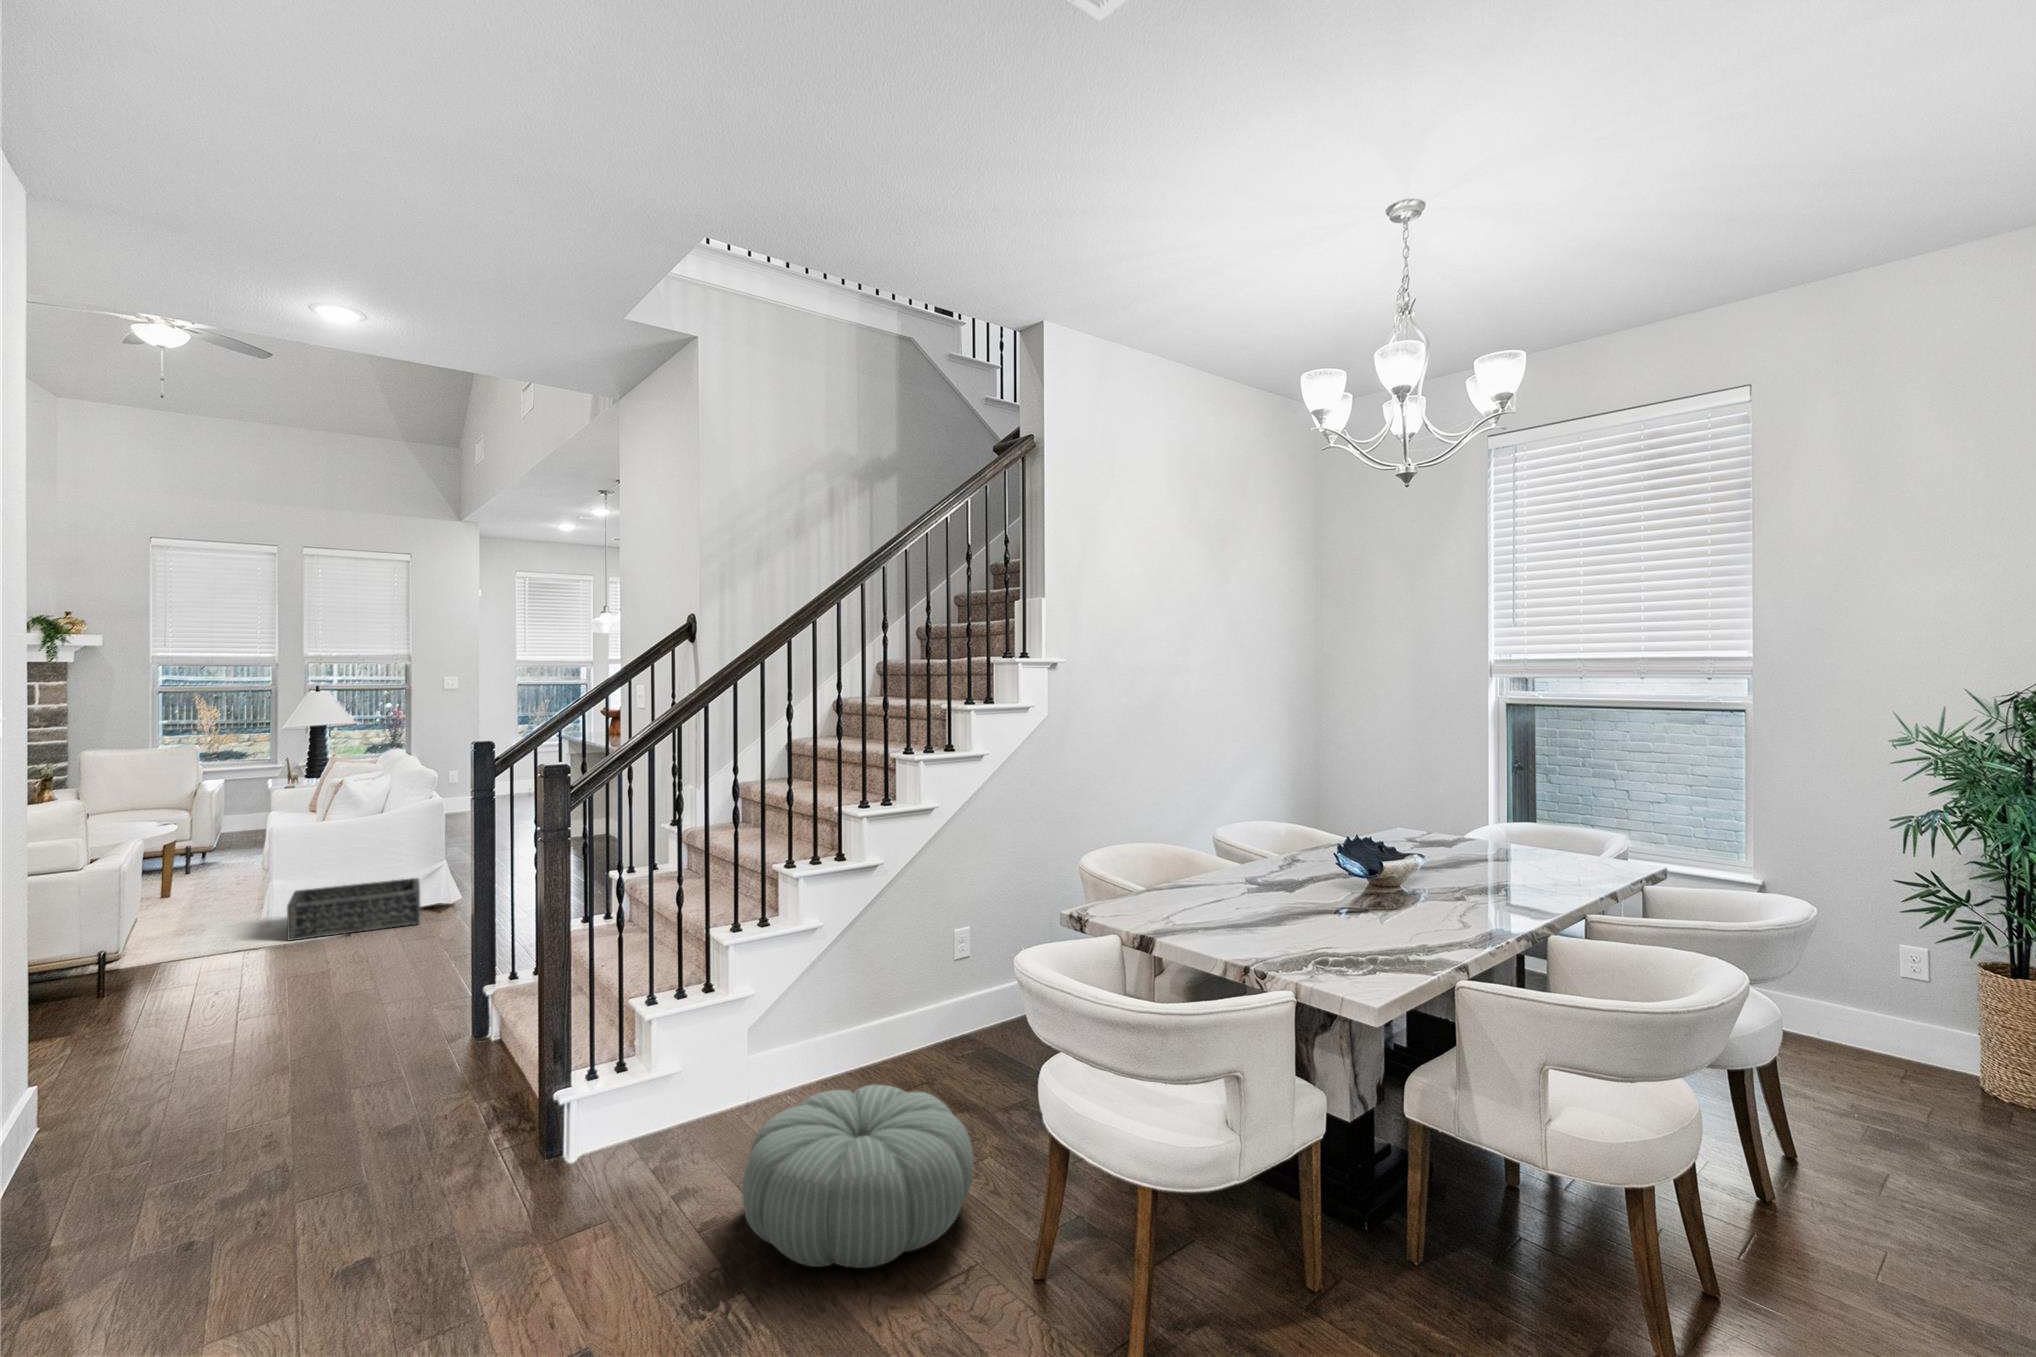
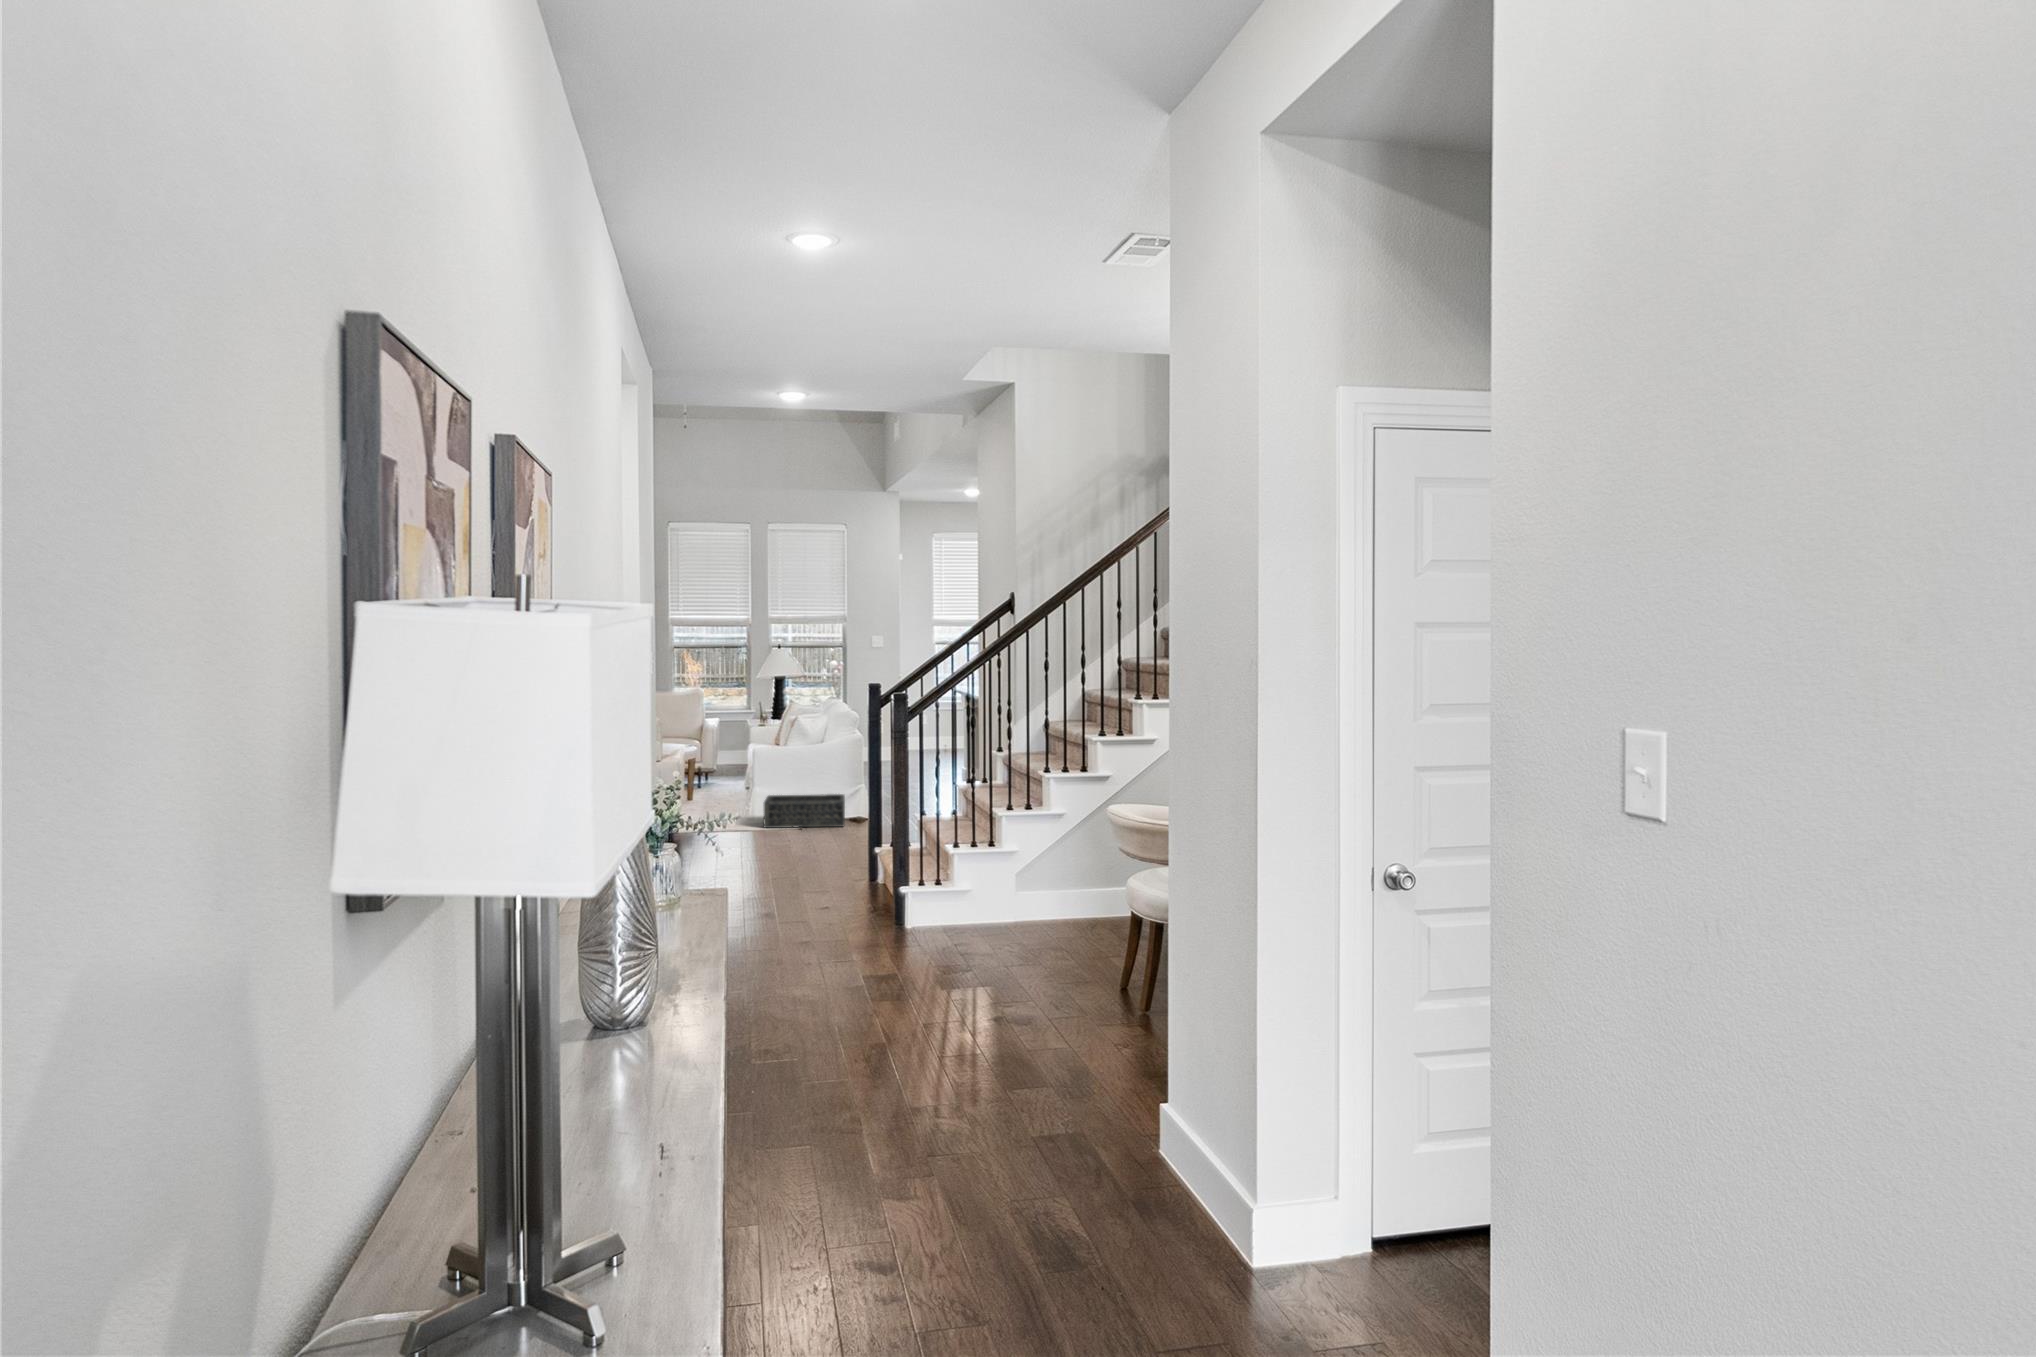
pouf: present [742,1085,974,1268] -> none [979,897,1114,975]

